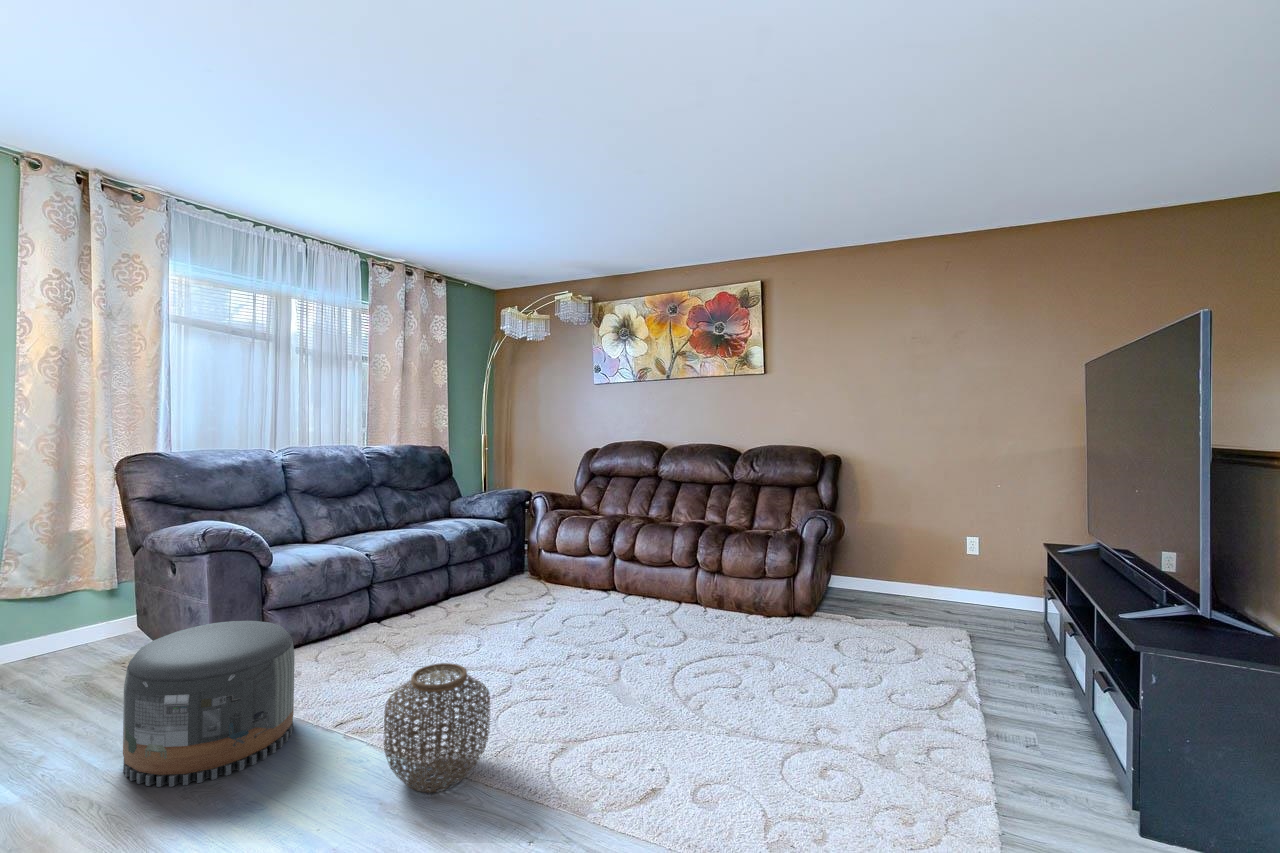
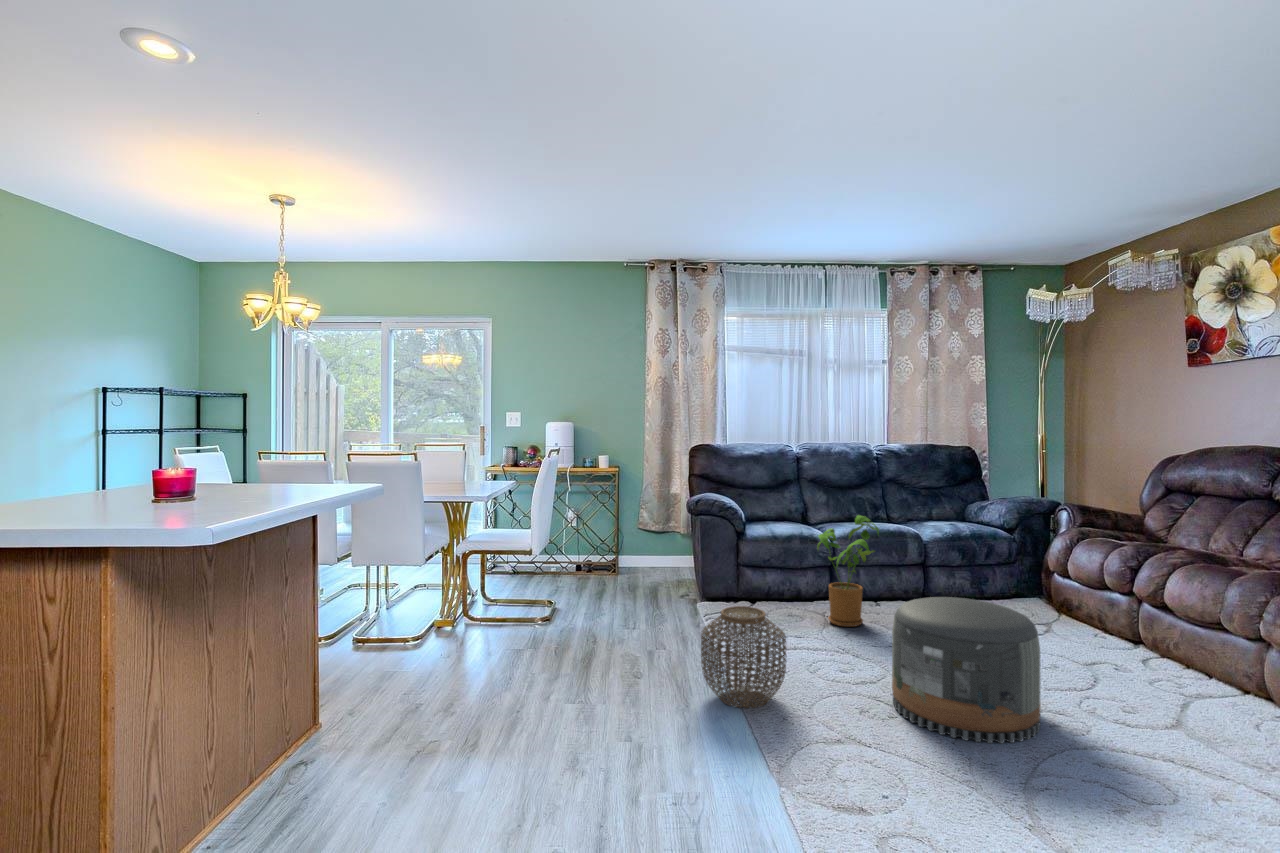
house plant: none [377,527,451,648] -> present [817,515,879,627]
pouf: present [123,621,295,787] -> present [892,597,1040,744]

